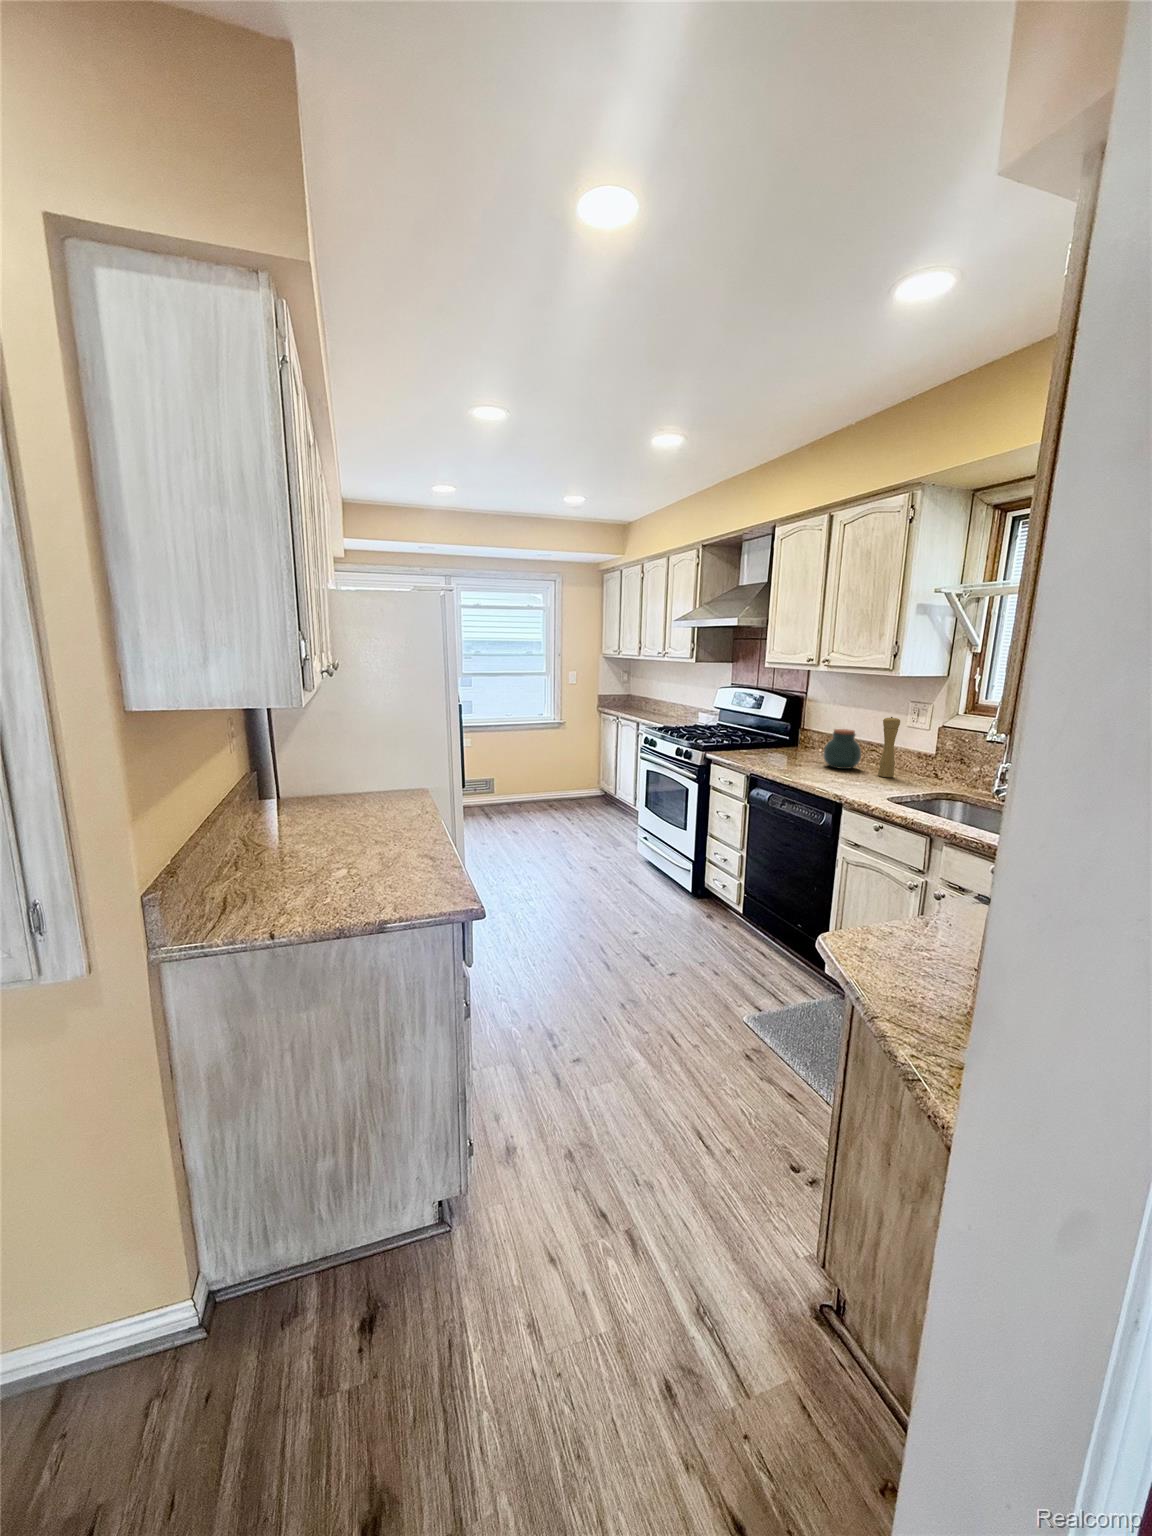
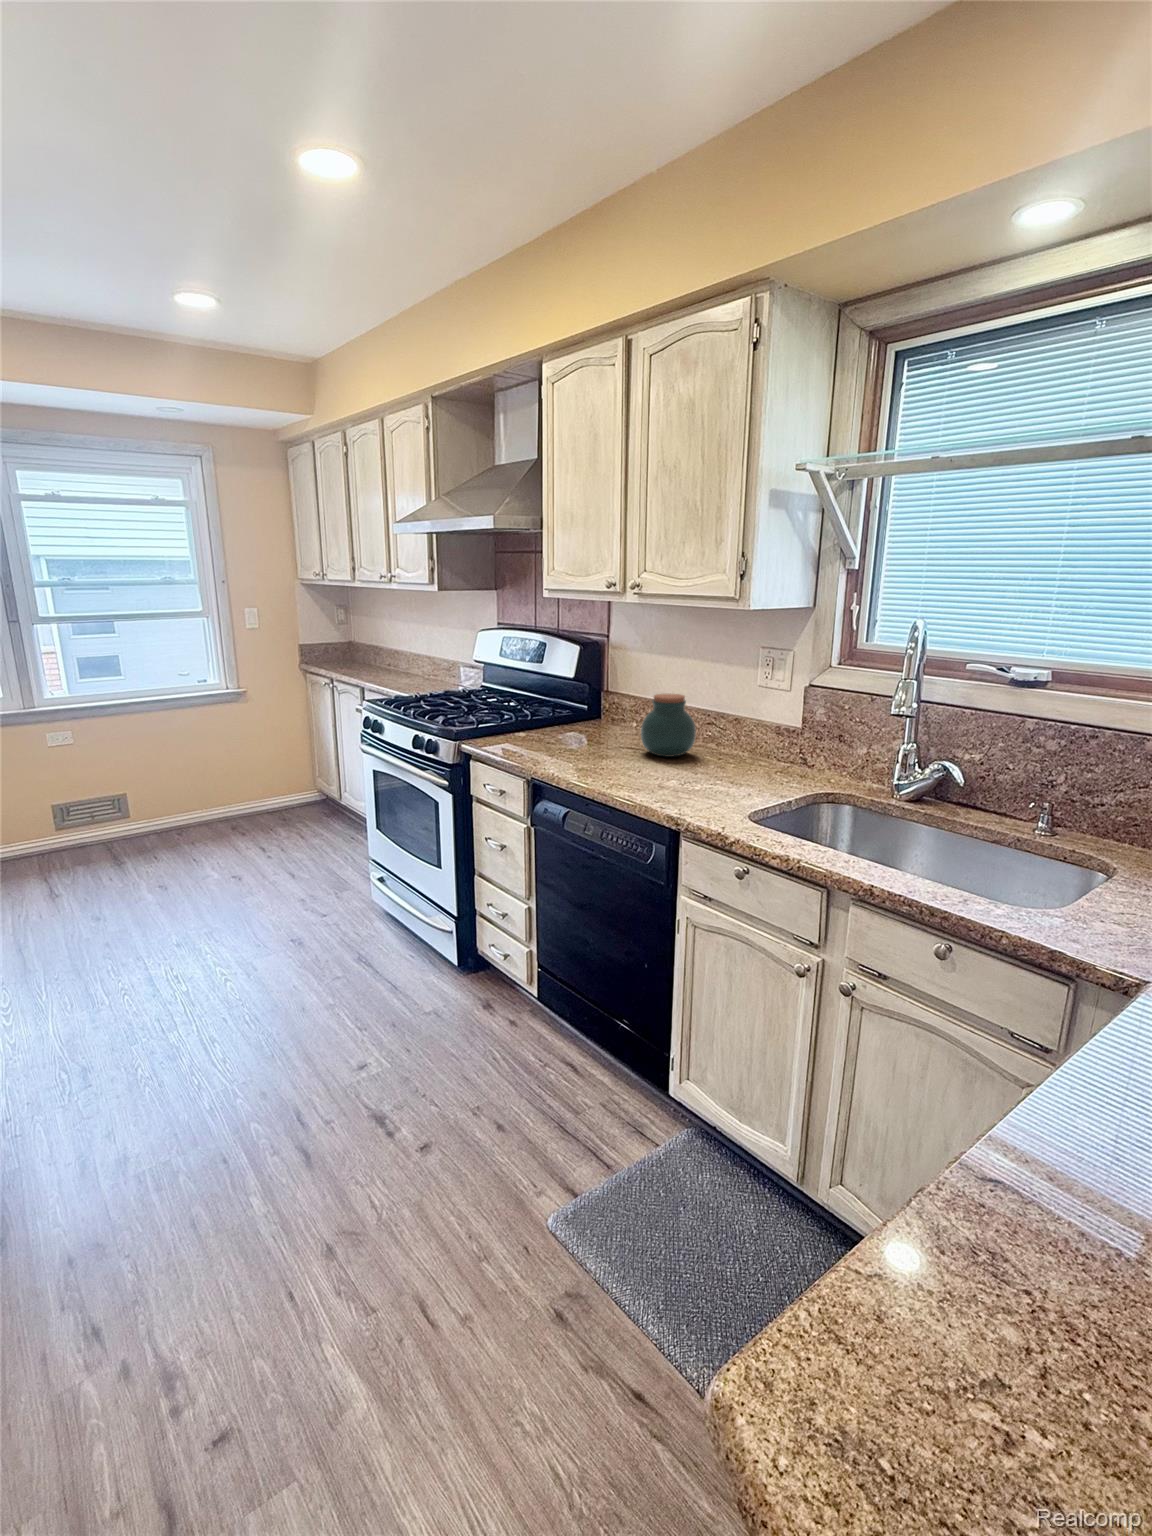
pepper mill: present [878,717,900,777] -> none [723,673,750,767]

